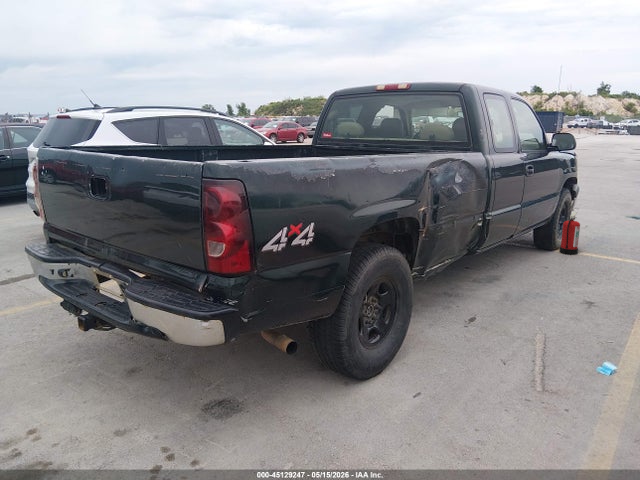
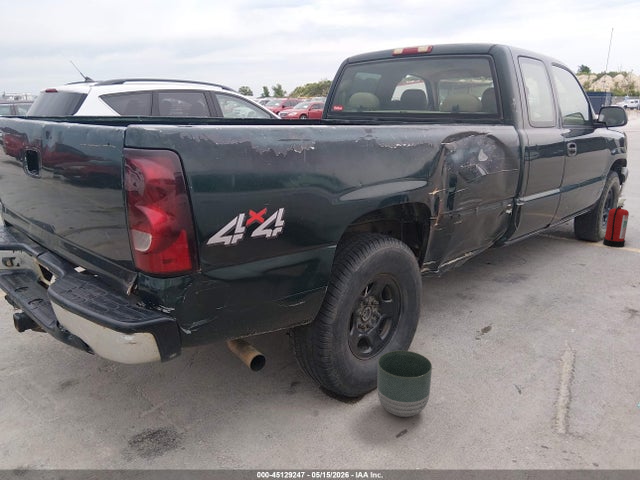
planter: none [383,339,427,392] -> present [377,351,432,417]

